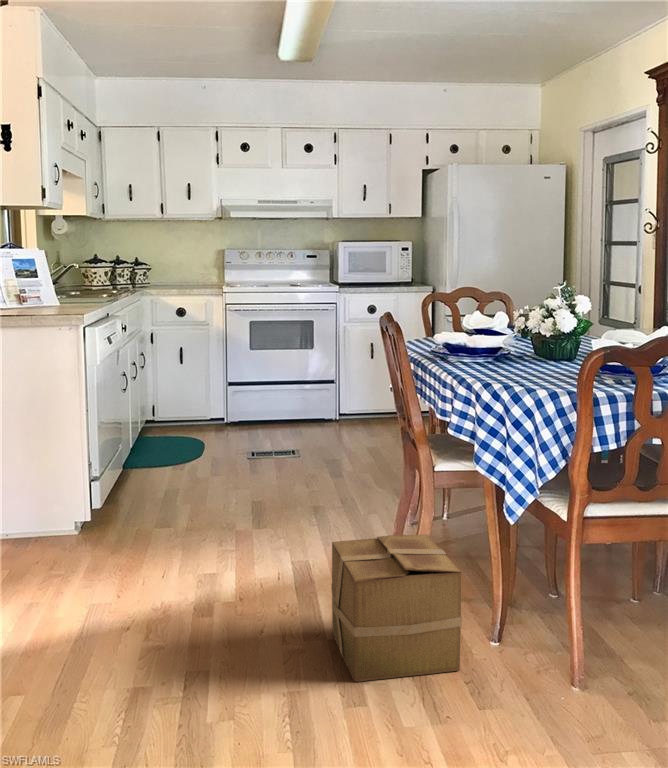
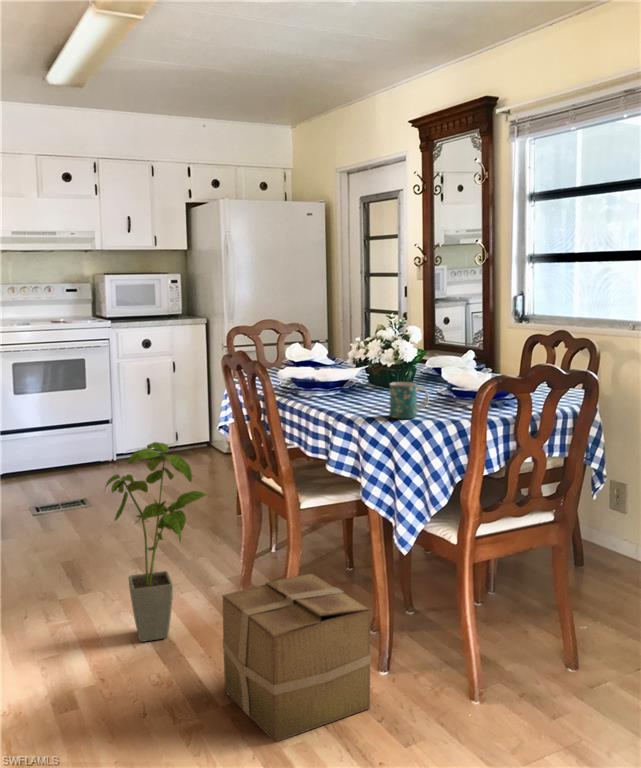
mug: none [513,349,555,387] -> present [390,382,429,419]
house plant: none [256,397,357,582] -> present [106,442,209,642]

